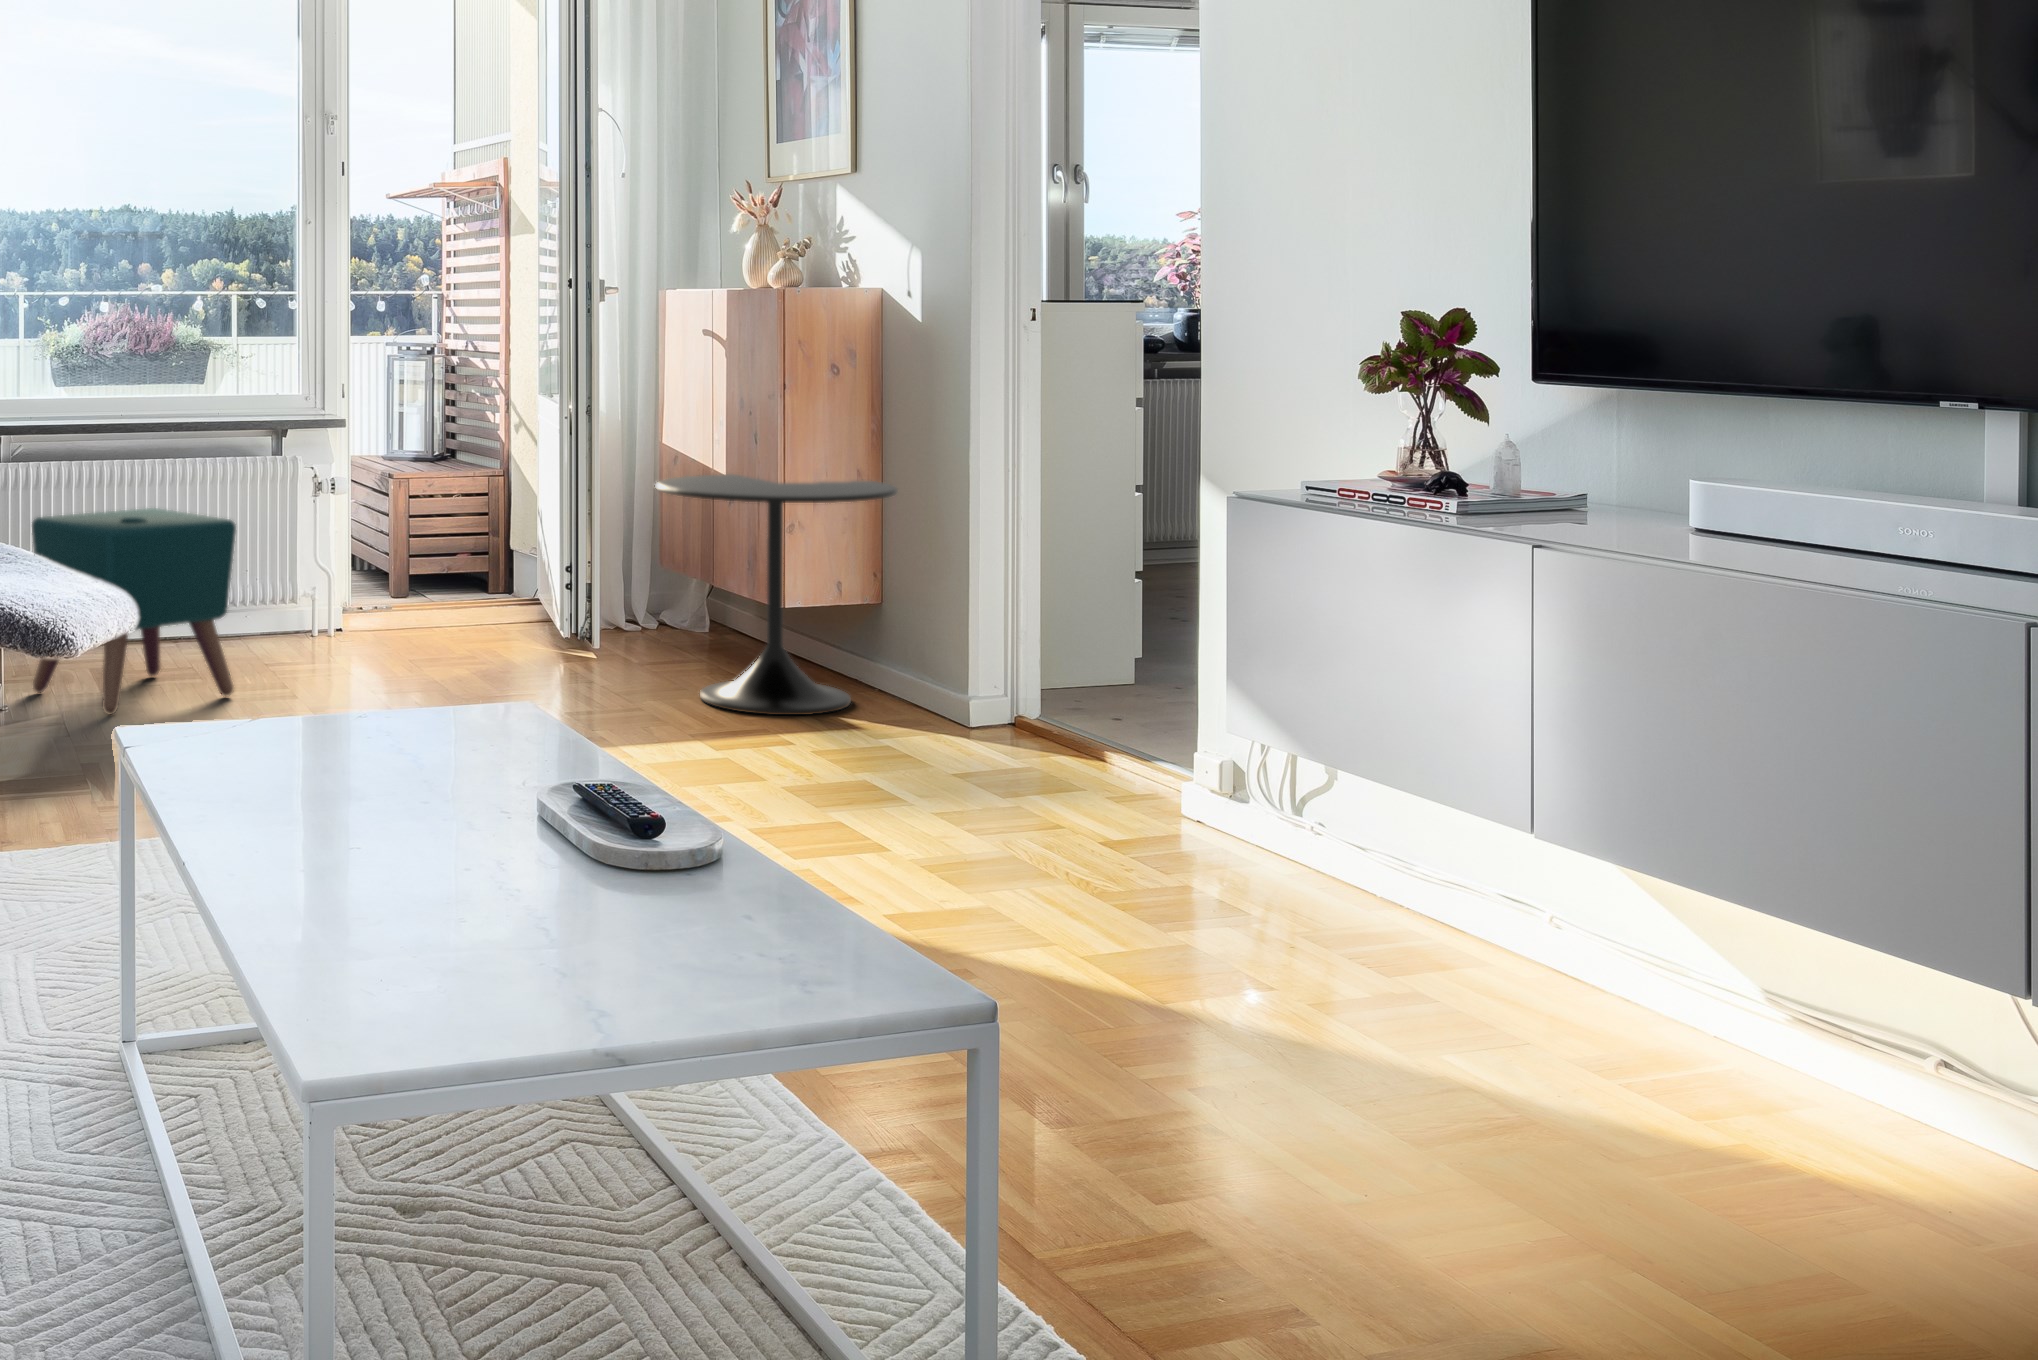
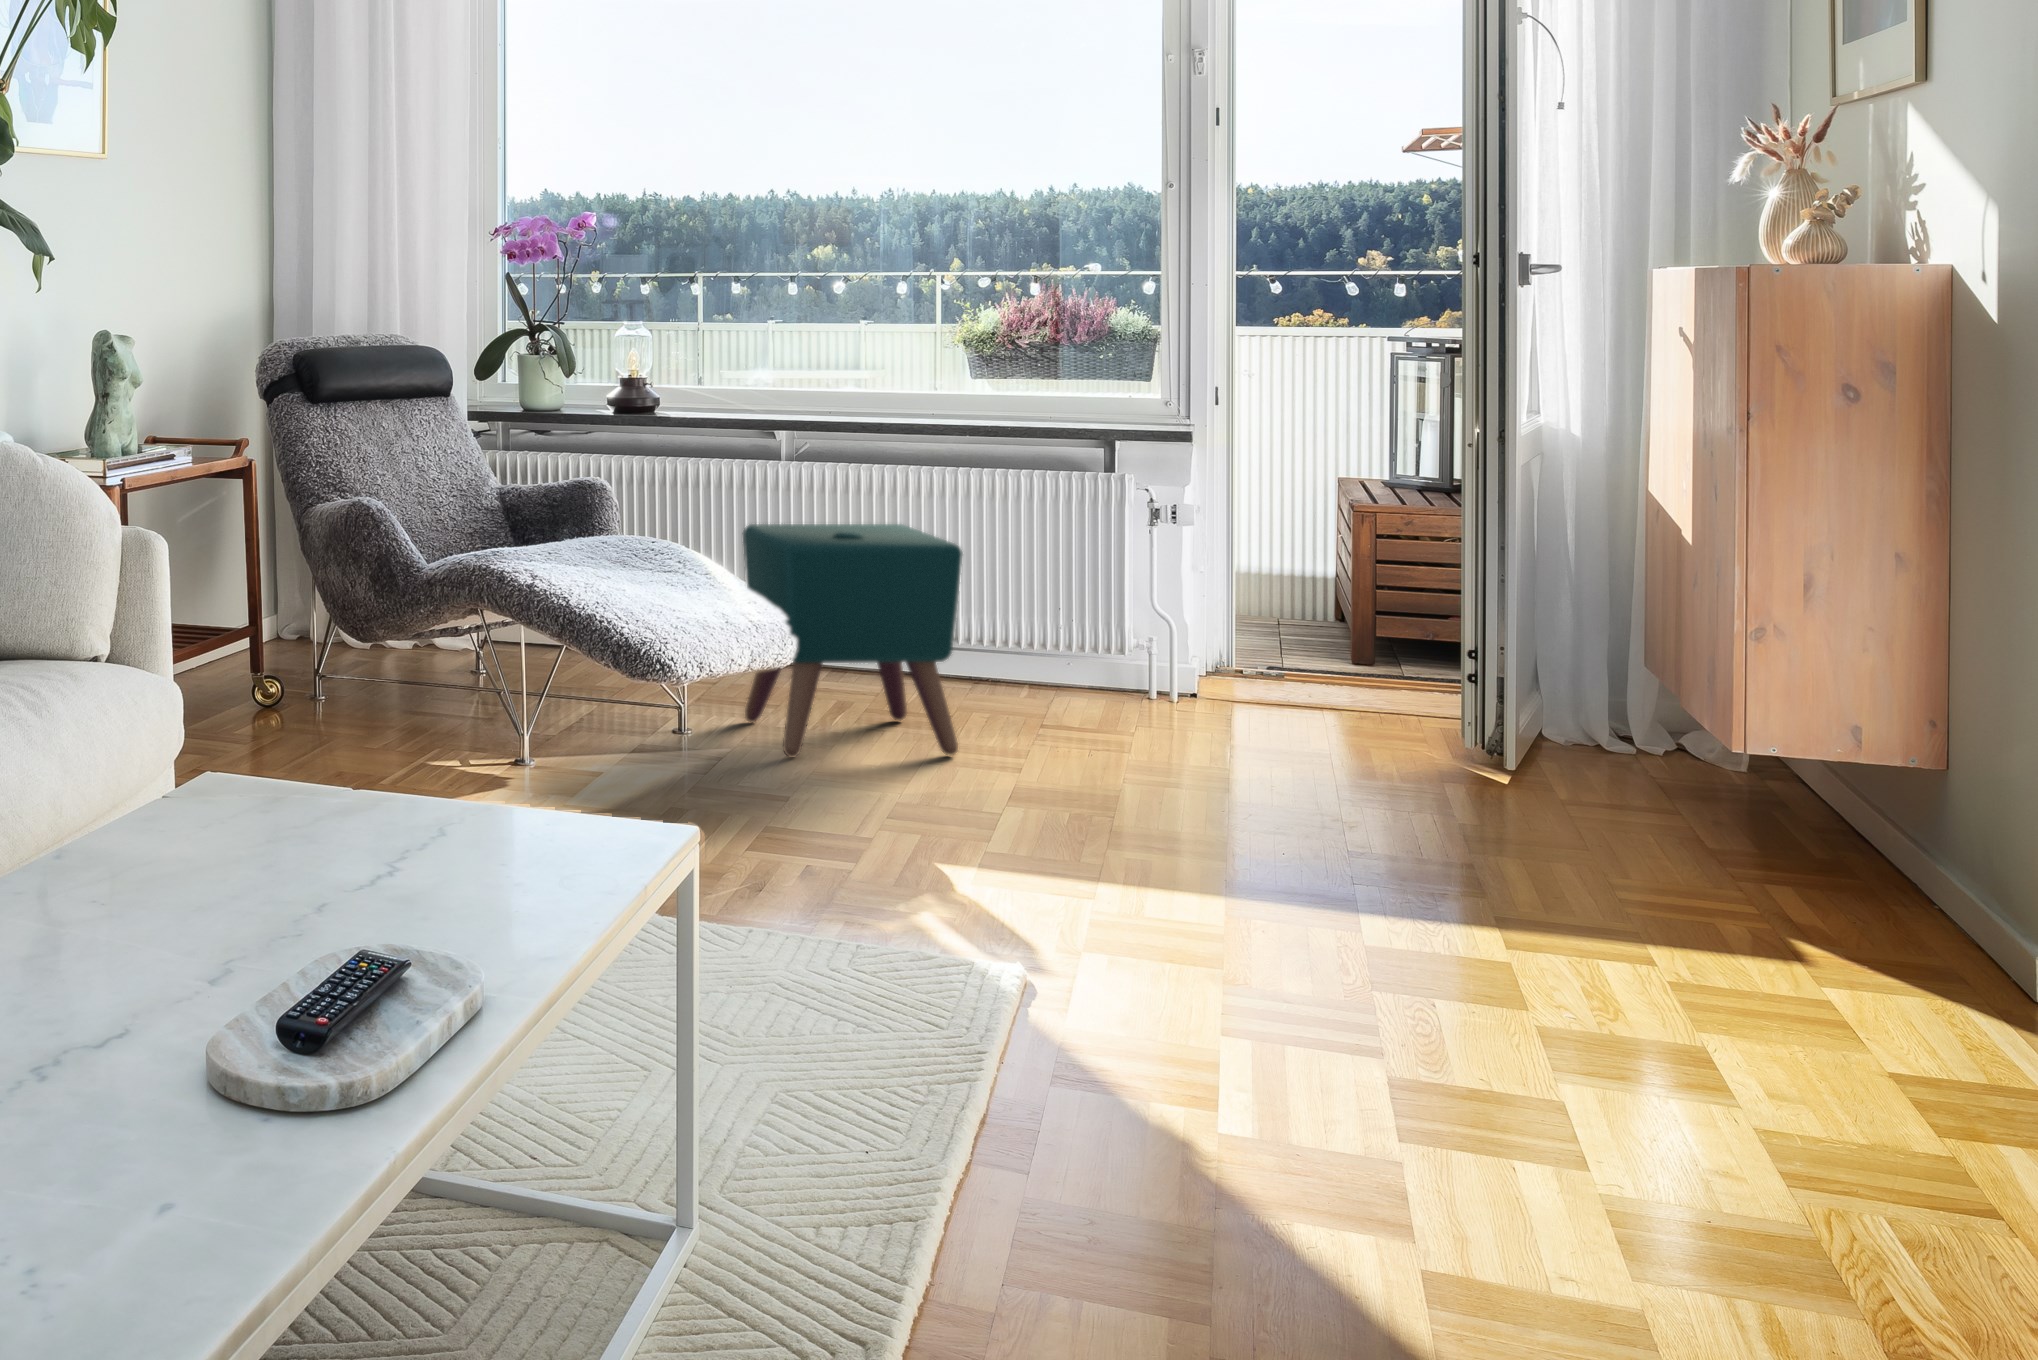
side table: present [656,474,898,715] -> none [1531,534,1953,905]

